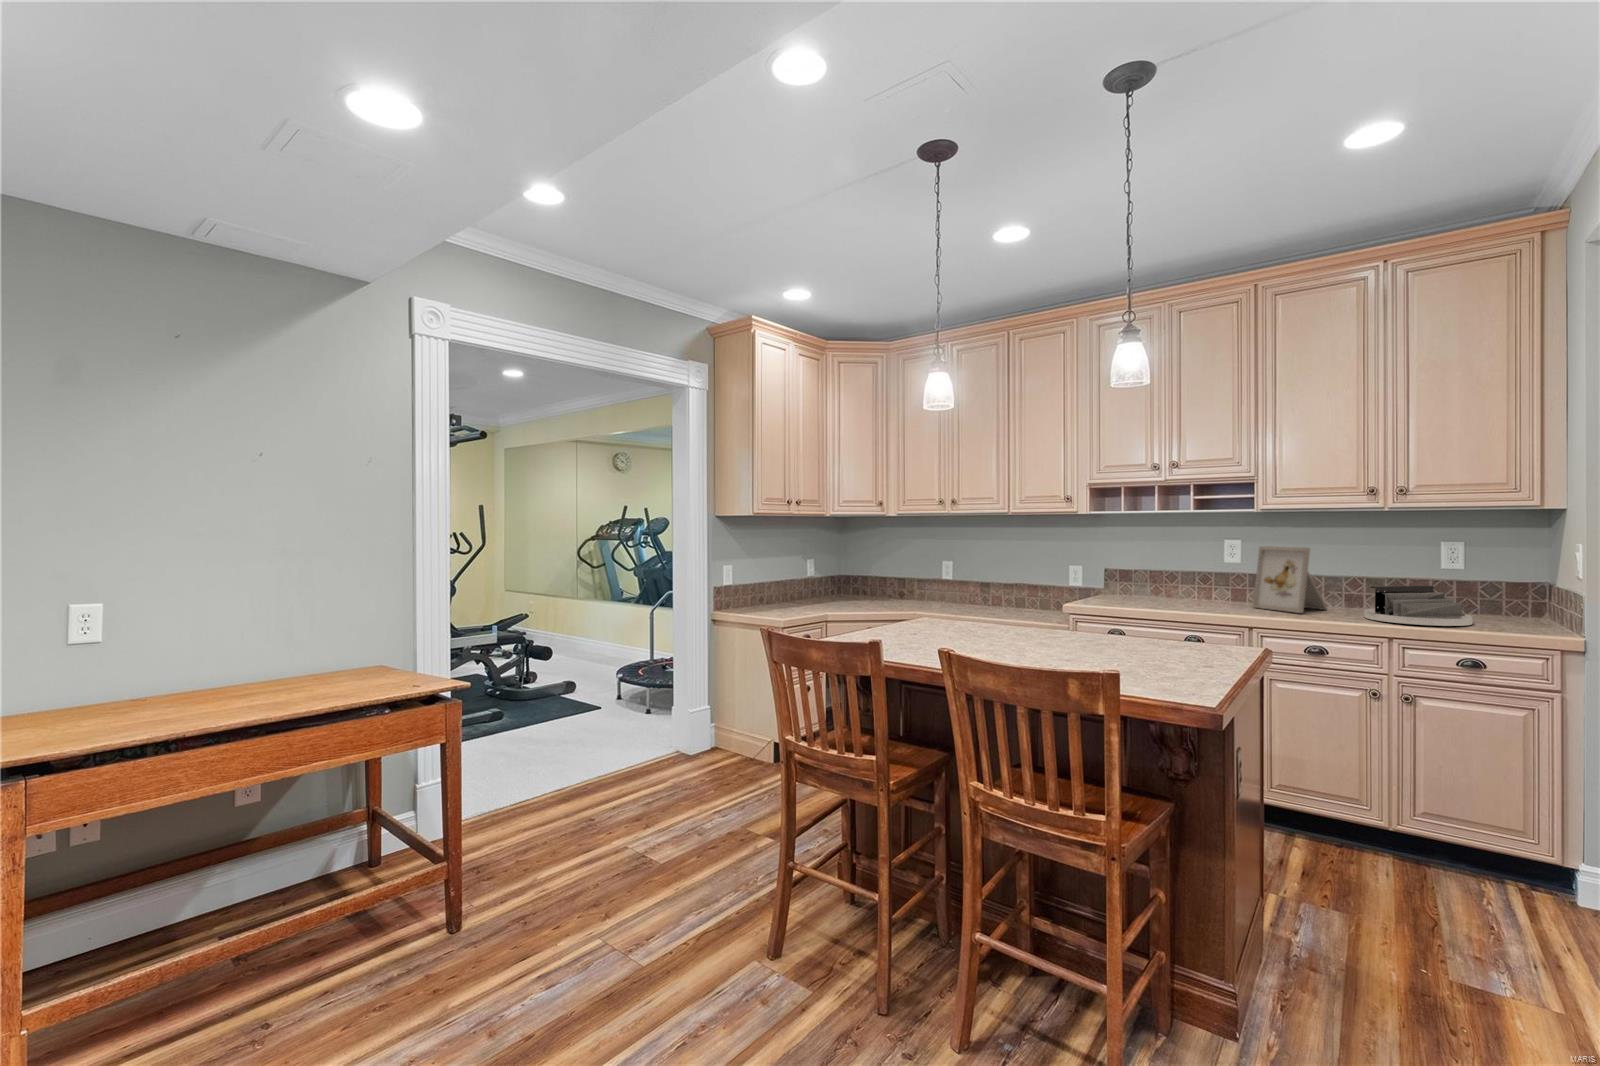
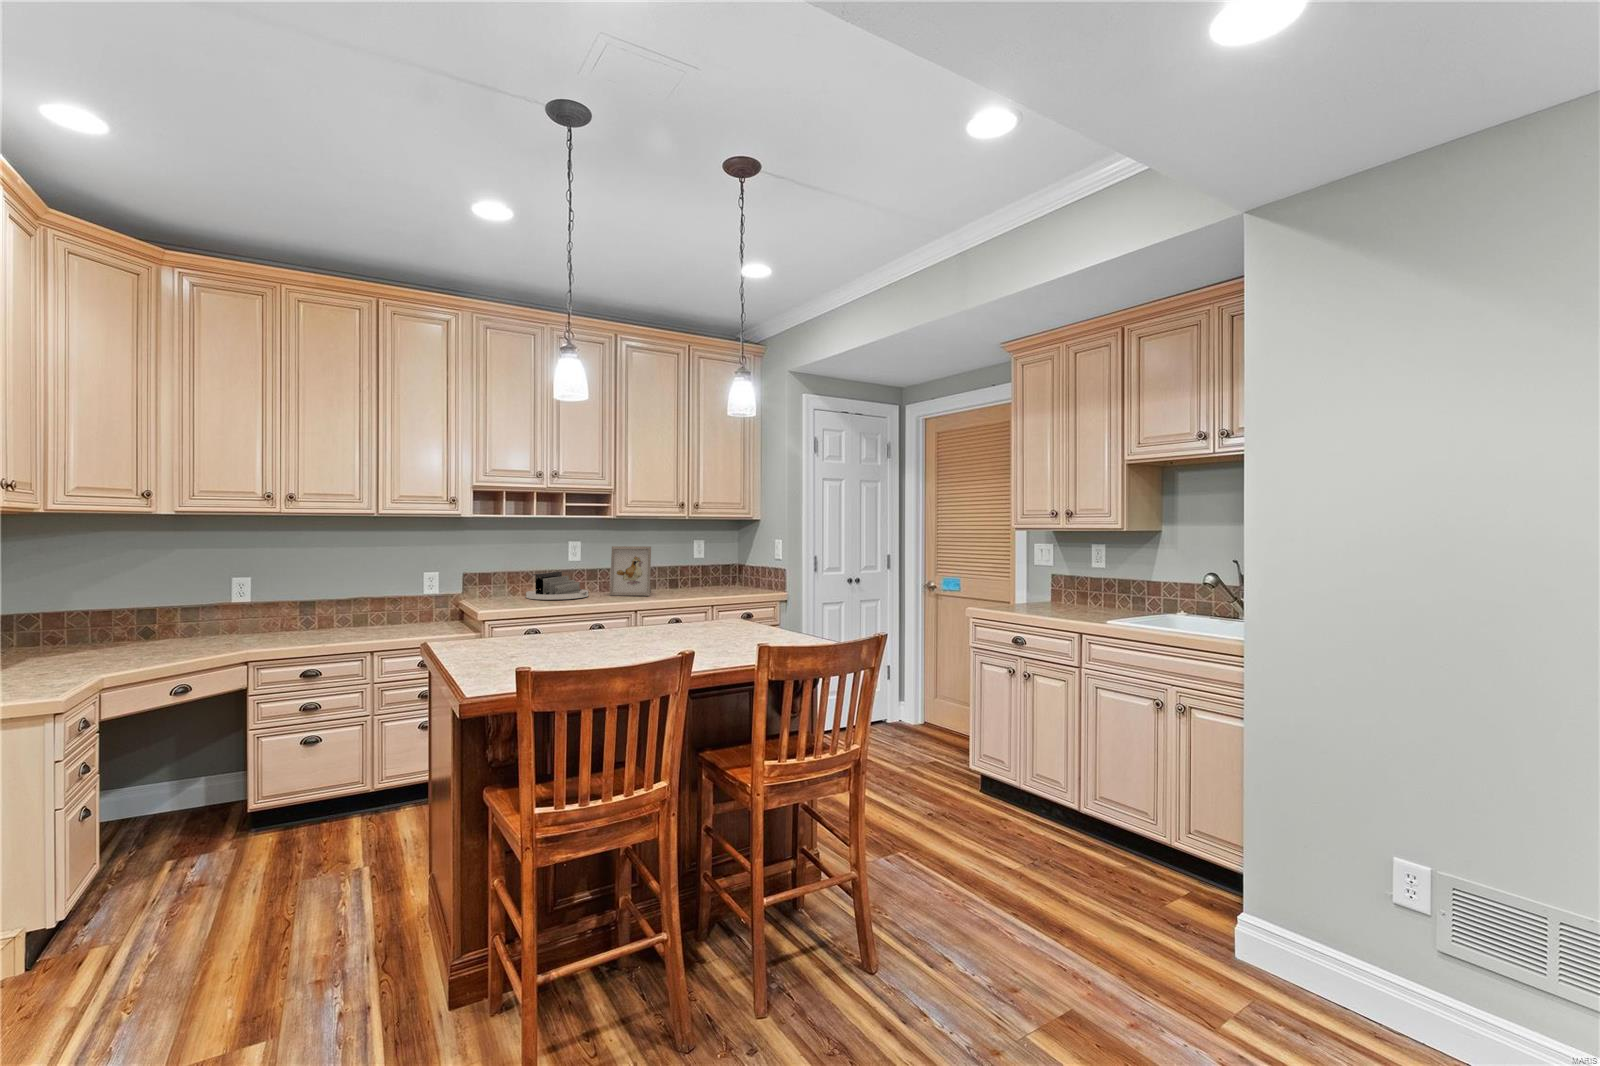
desk organizer: present [1364,585,1473,626] -> present [526,571,588,600]

